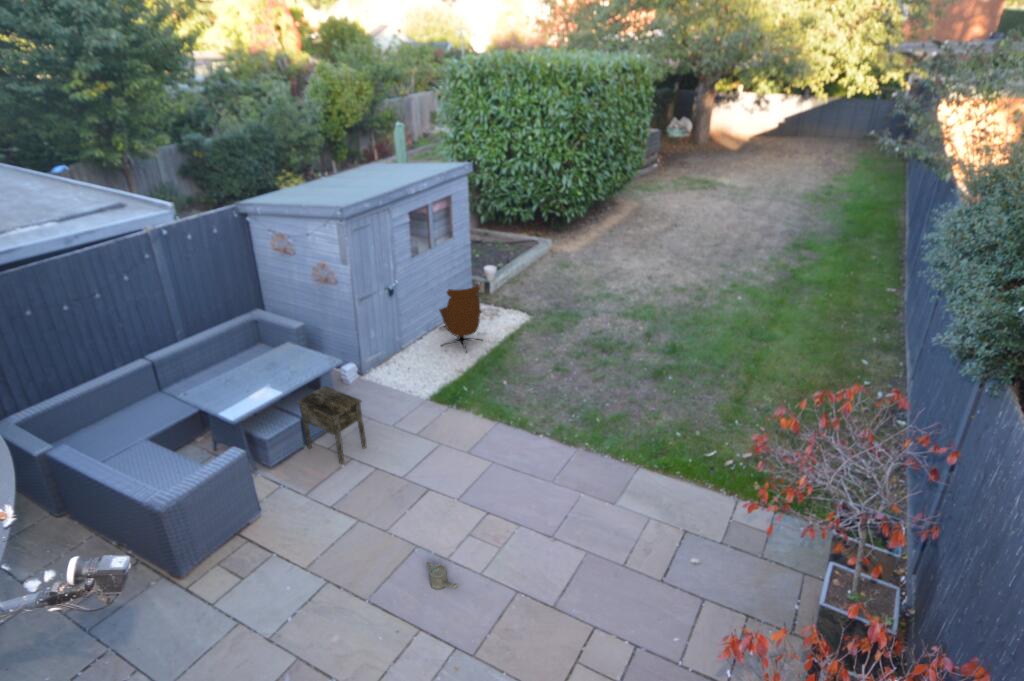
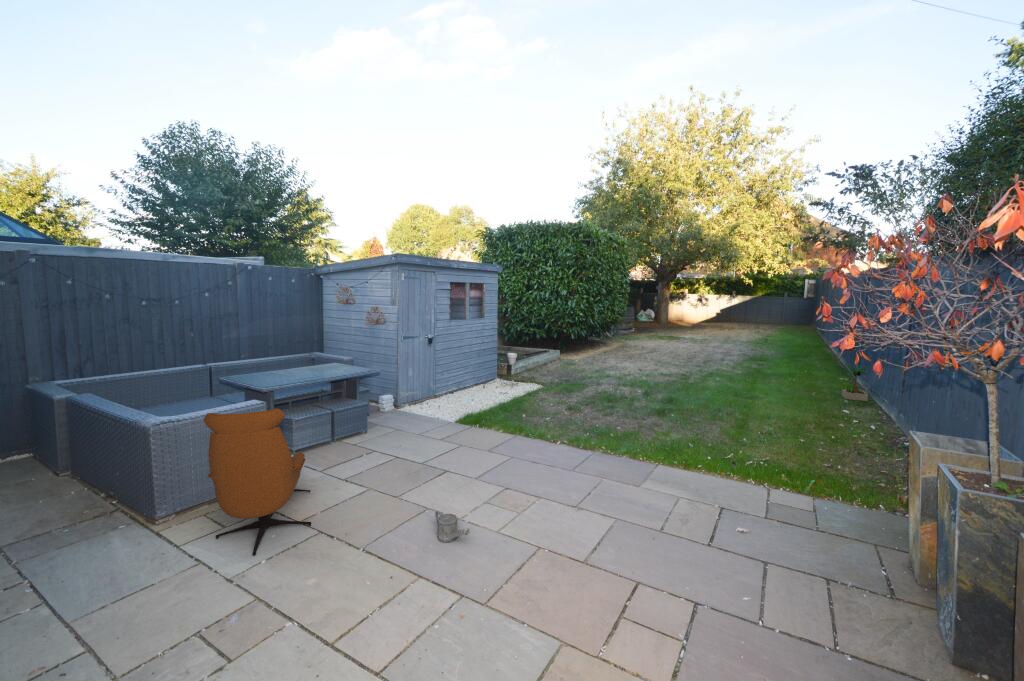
lounge chair: present [440,286,482,352] -> present [204,408,311,556]
potted plant: none [872,301,909,347] -> present [842,364,869,401]
side table: present [297,386,366,464] -> none [333,385,393,452]

